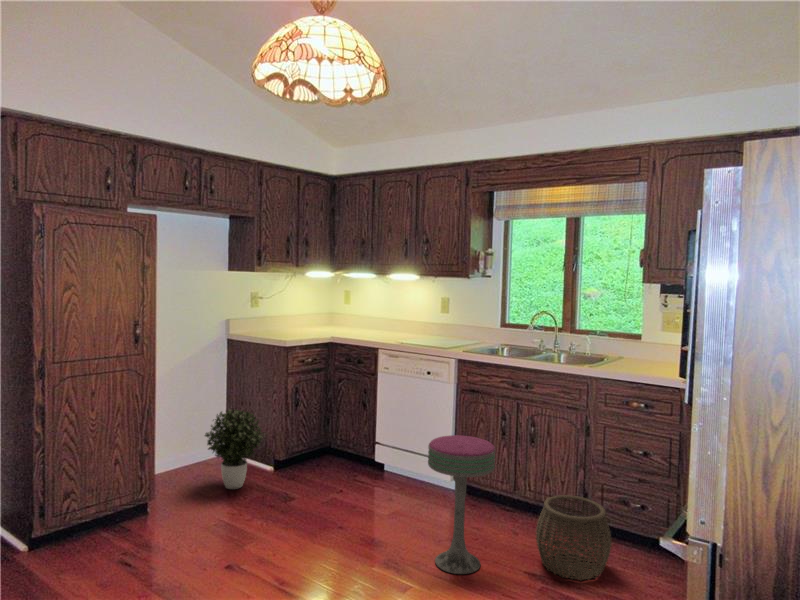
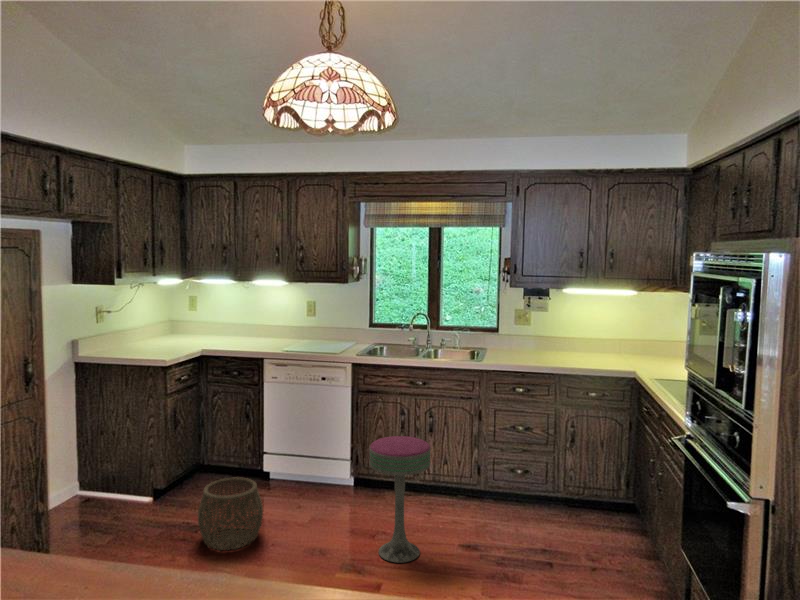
potted plant: present [205,409,262,489] -> none [83,442,153,533]
woven basket: present [536,495,612,580] -> present [198,477,263,550]

